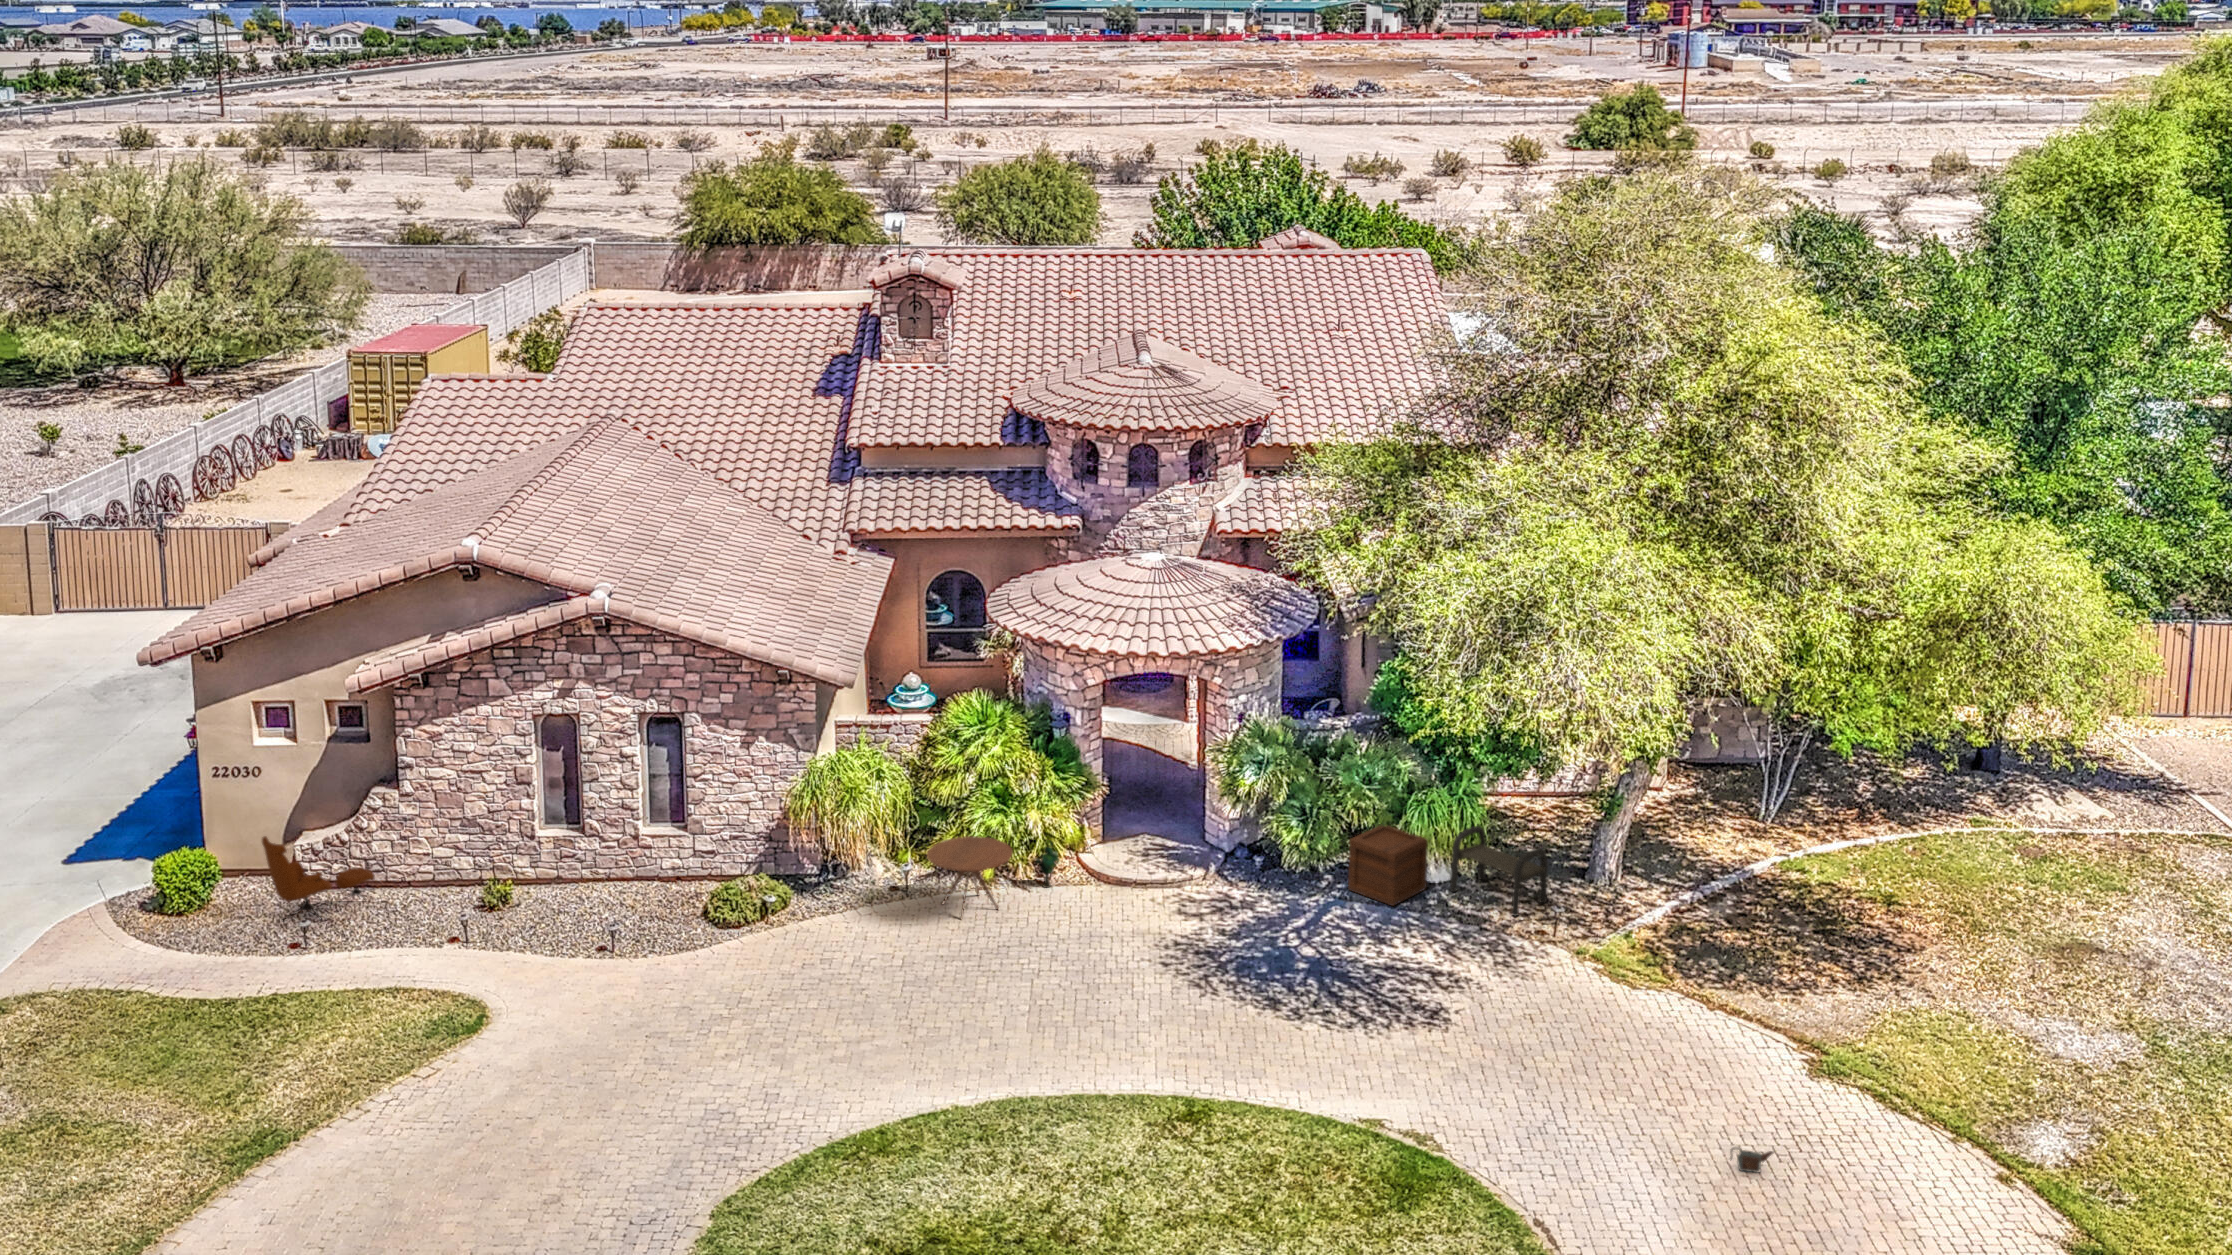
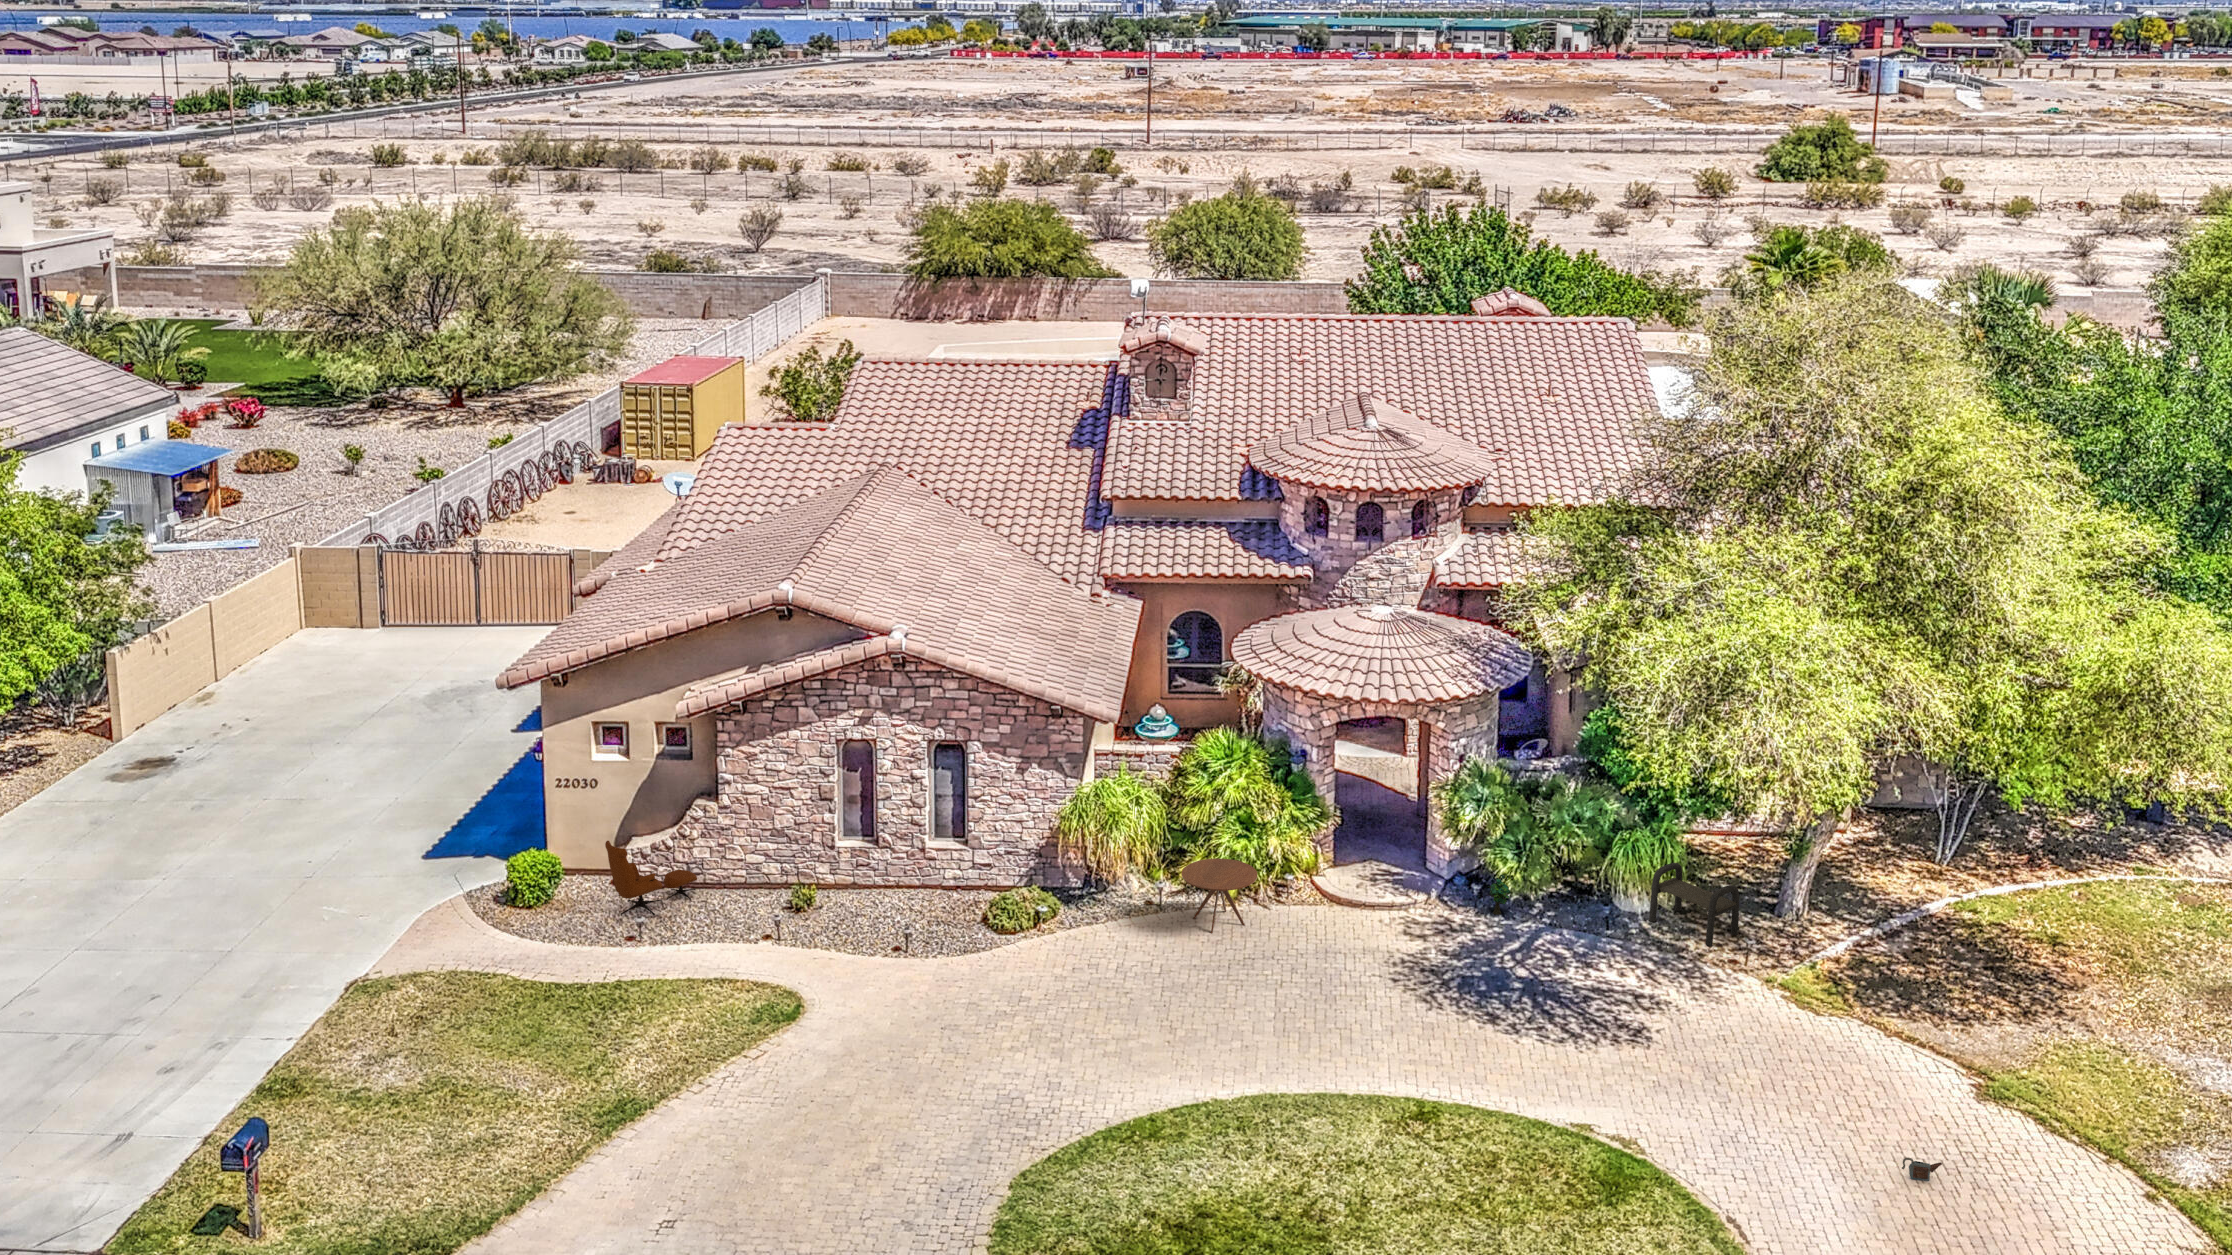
wooden crate: present [1348,825,1428,906] -> none [1557,858,1630,933]
decorative plant: present [1036,842,1059,888] -> present [1488,875,1511,915]

